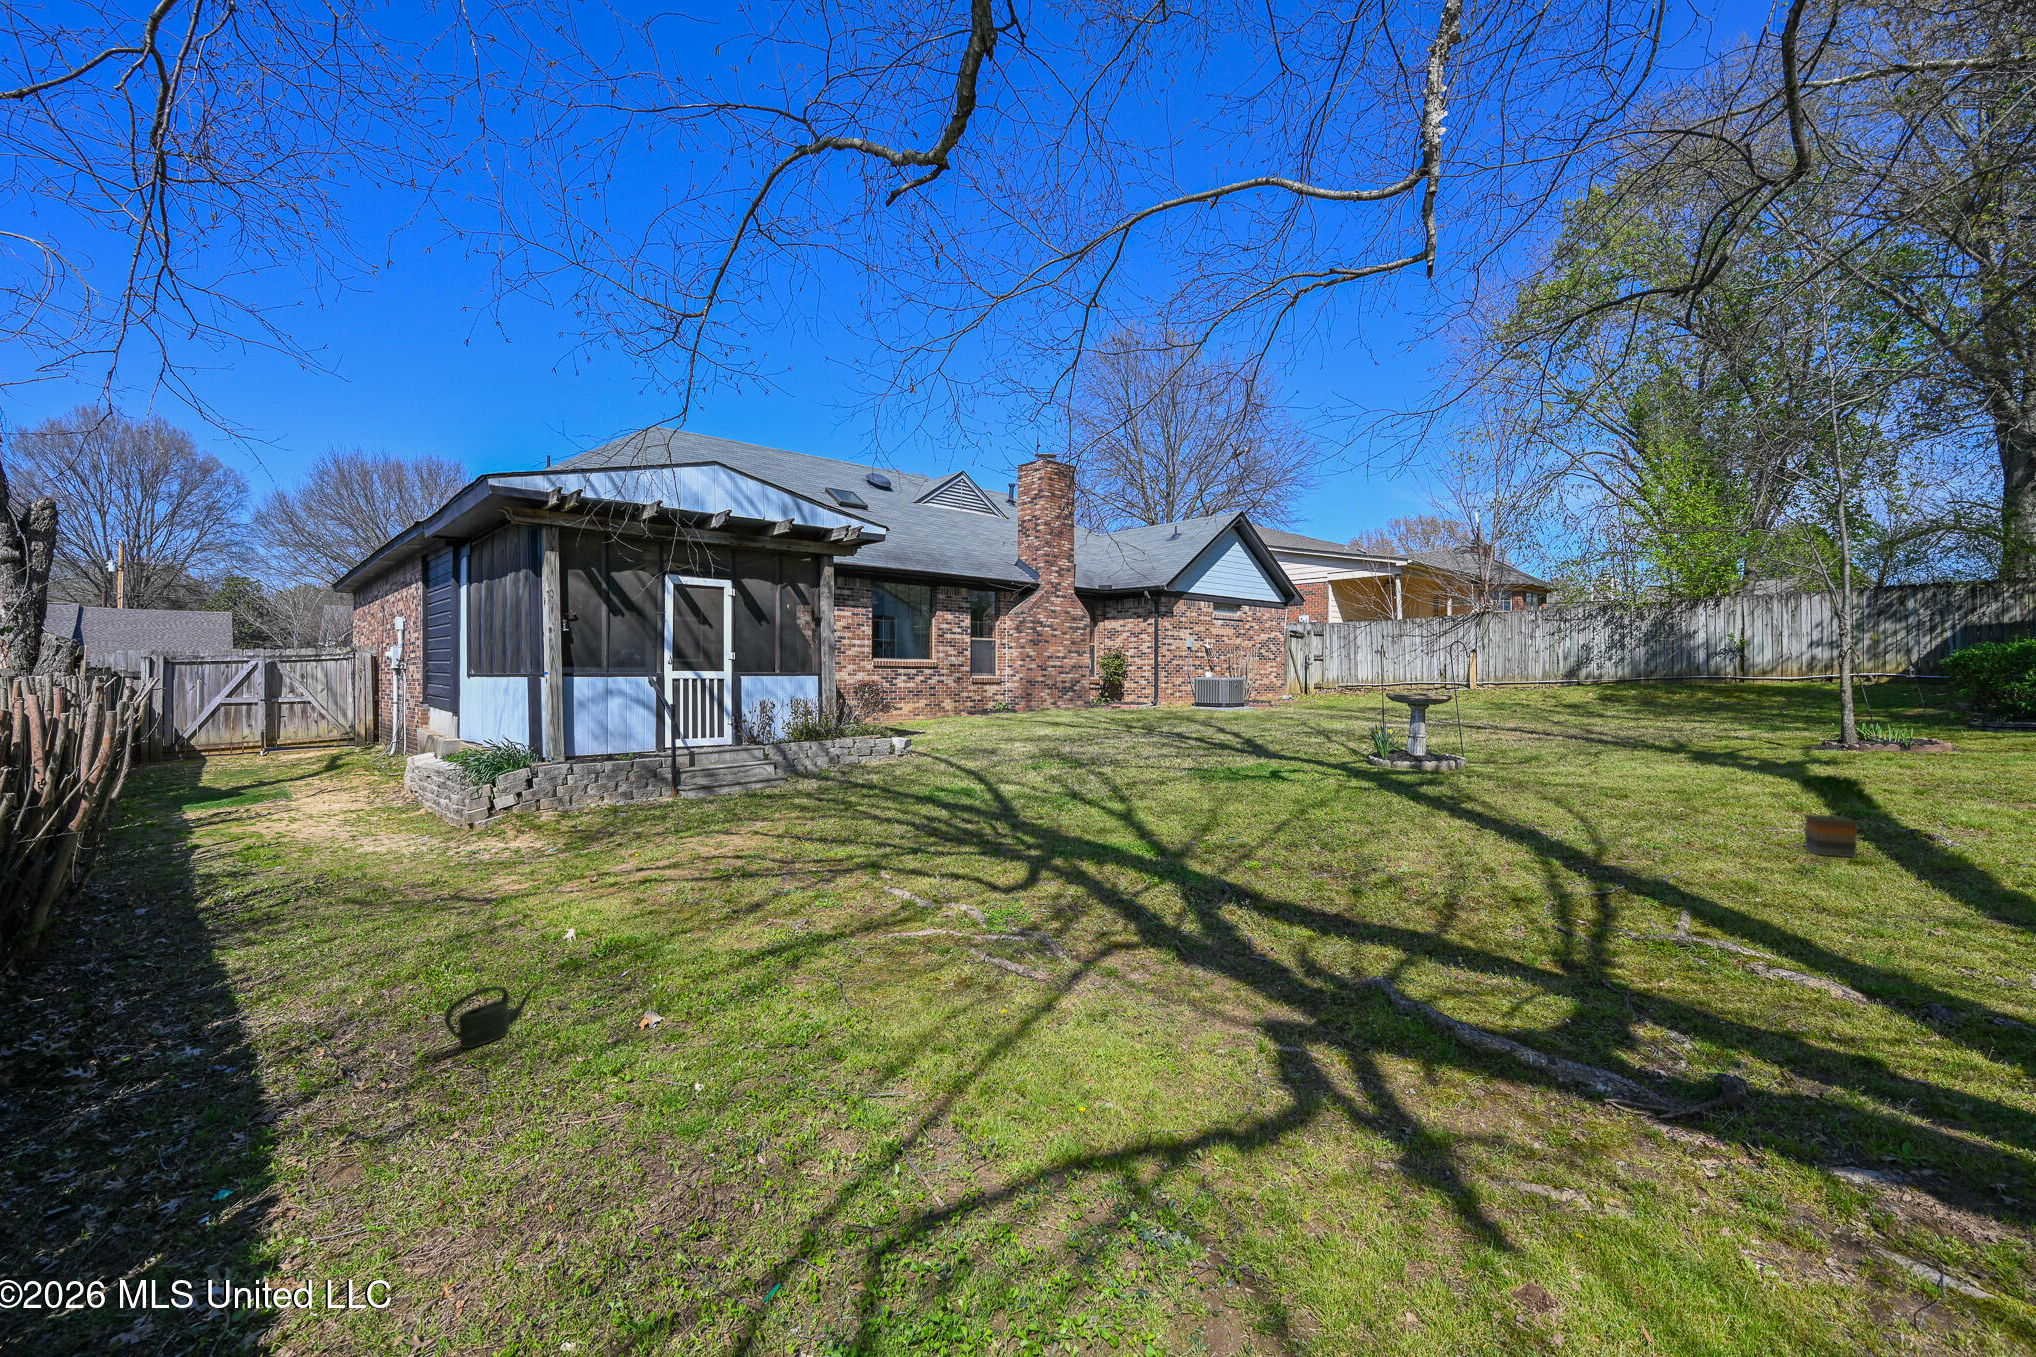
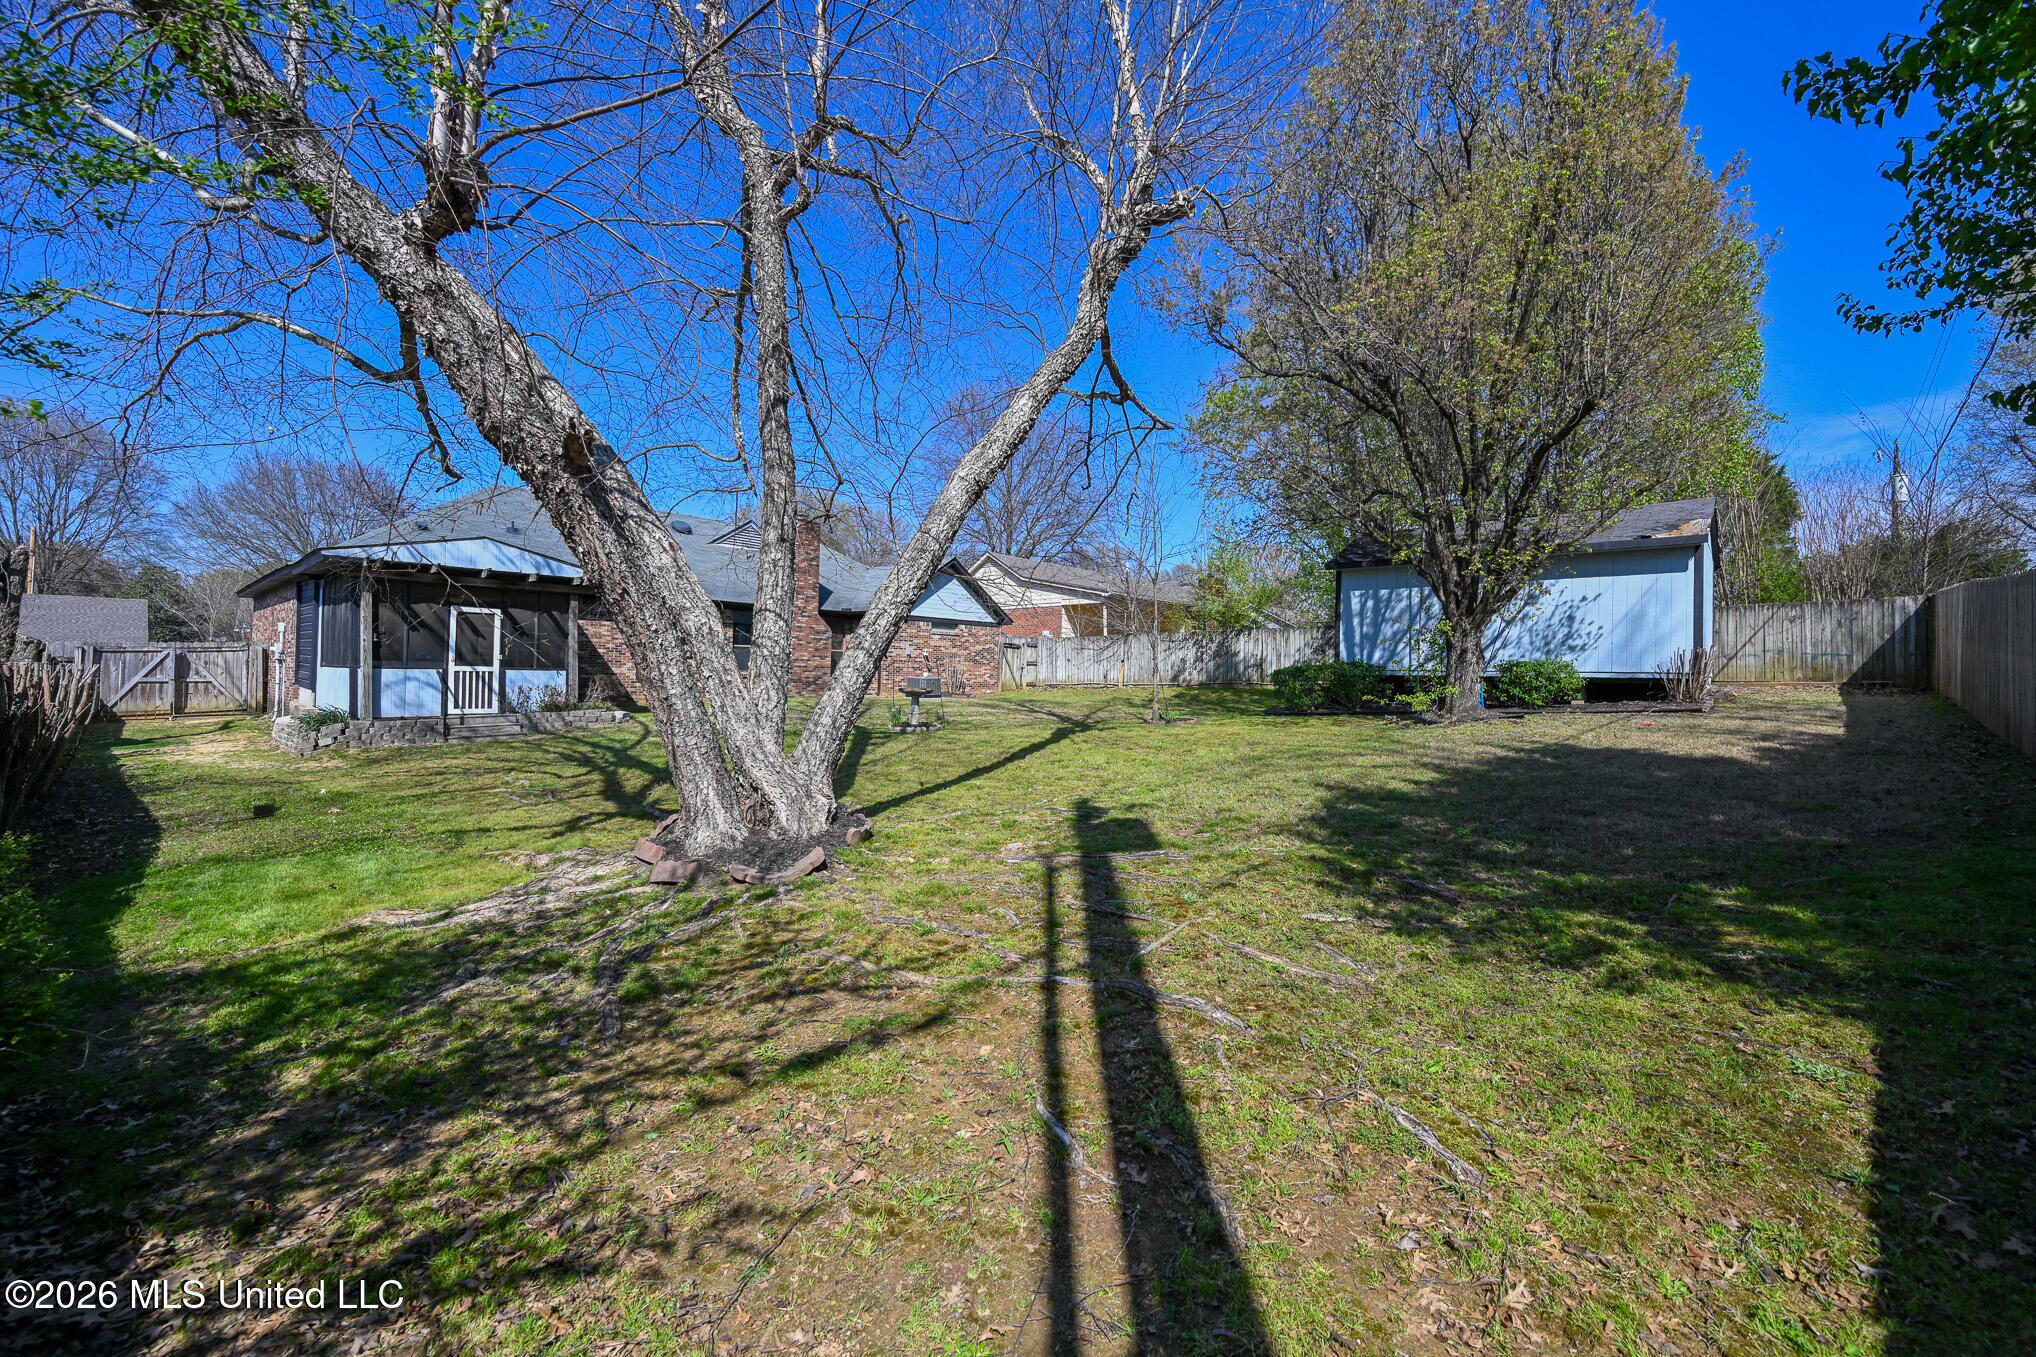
potted tree: present [1798,774,1874,857] -> none [931,732,954,768]

